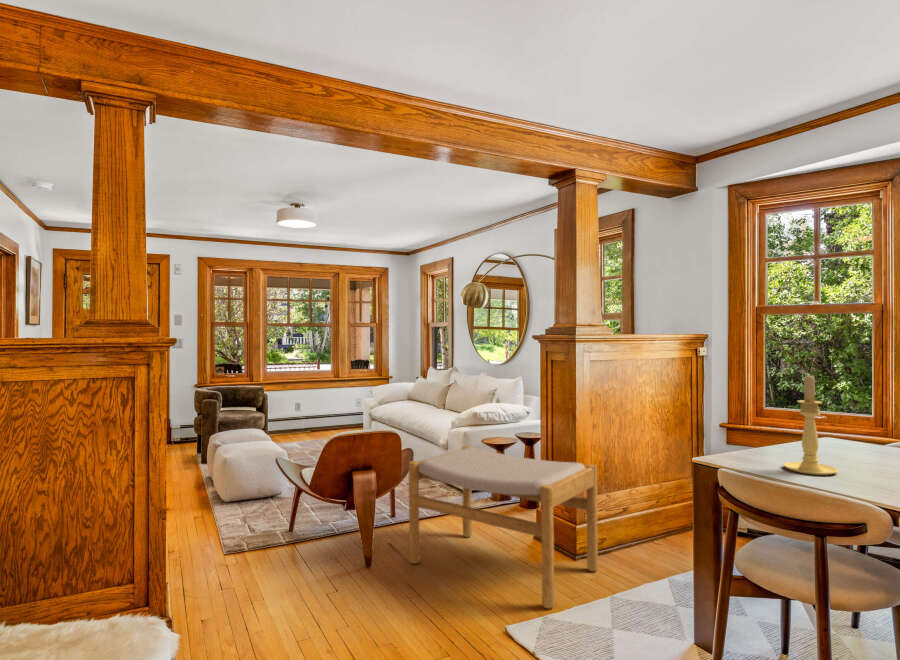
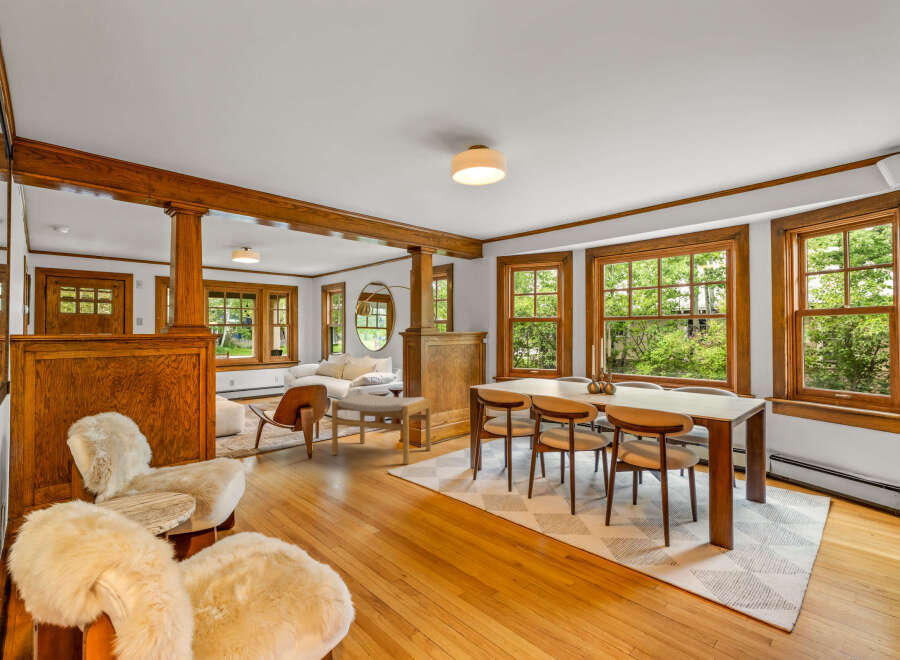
candle holder: present [784,375,839,475] -> none [502,348,521,388]

